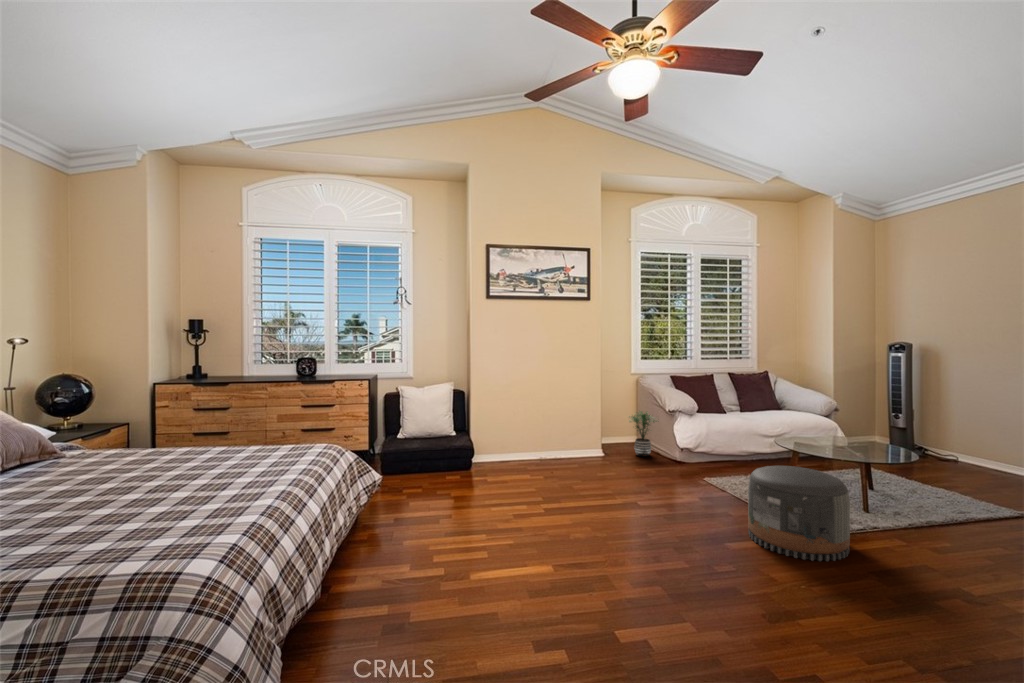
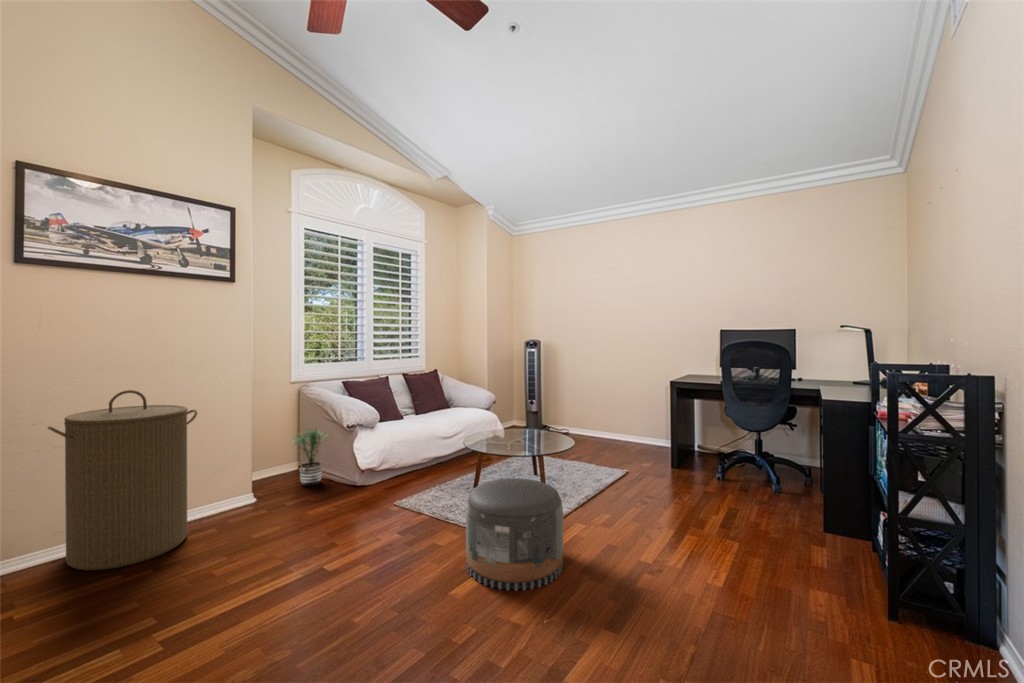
laundry hamper: none [499,372,568,475] -> present [48,390,197,570]

